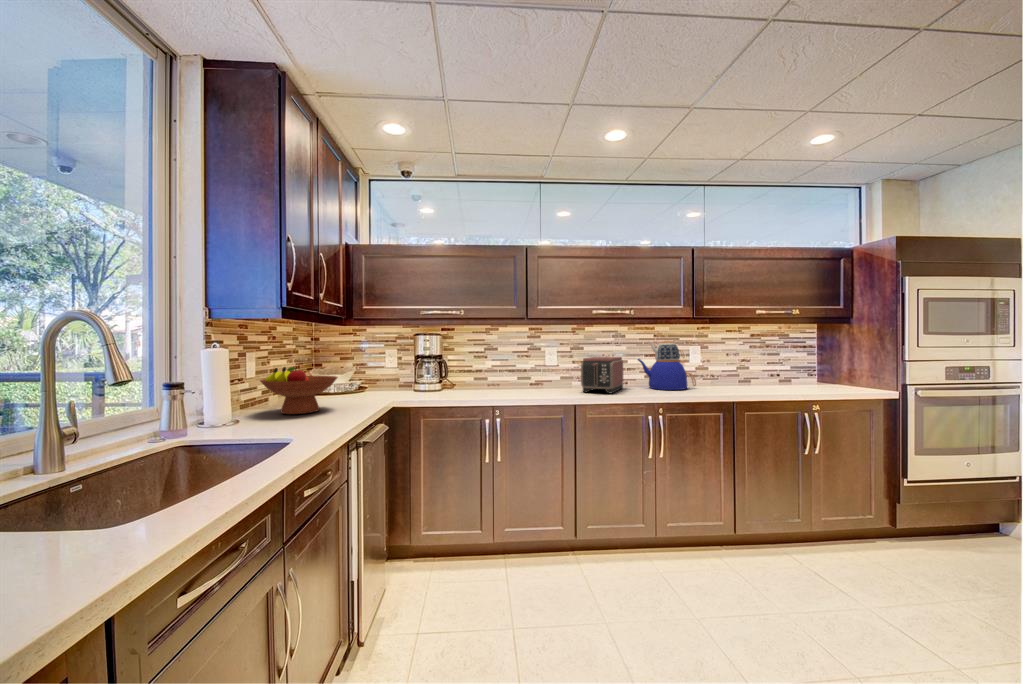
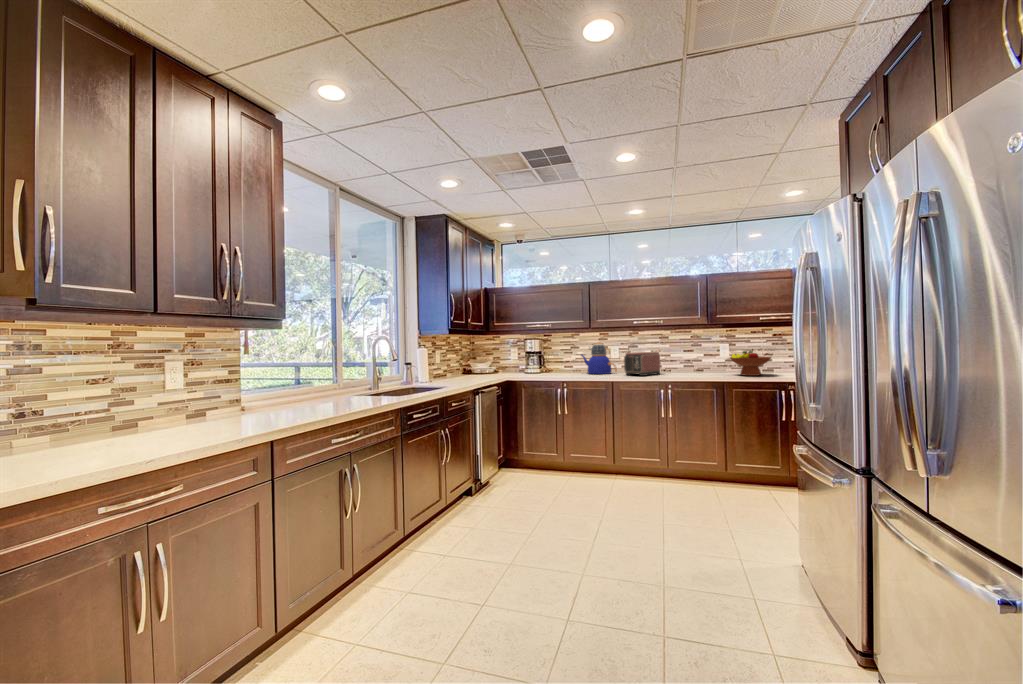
teapot: present [637,341,696,390] -> present [581,343,617,374]
fruit bowl: present [260,367,338,414] -> present [730,351,771,376]

